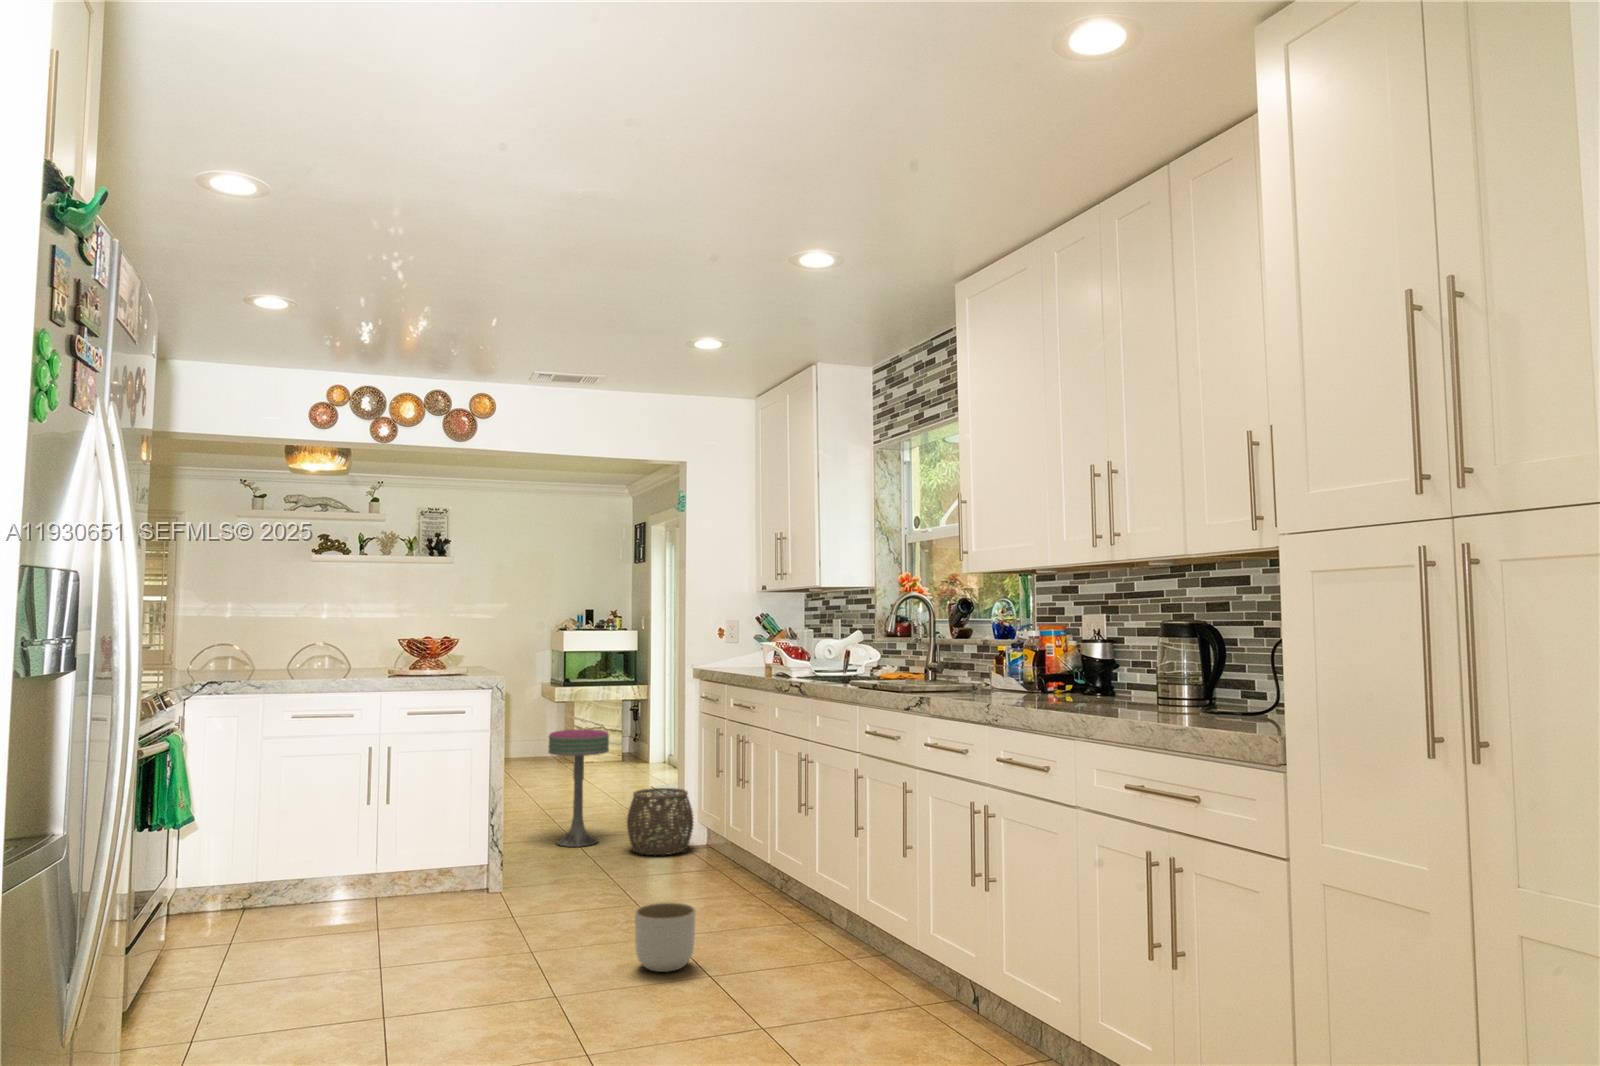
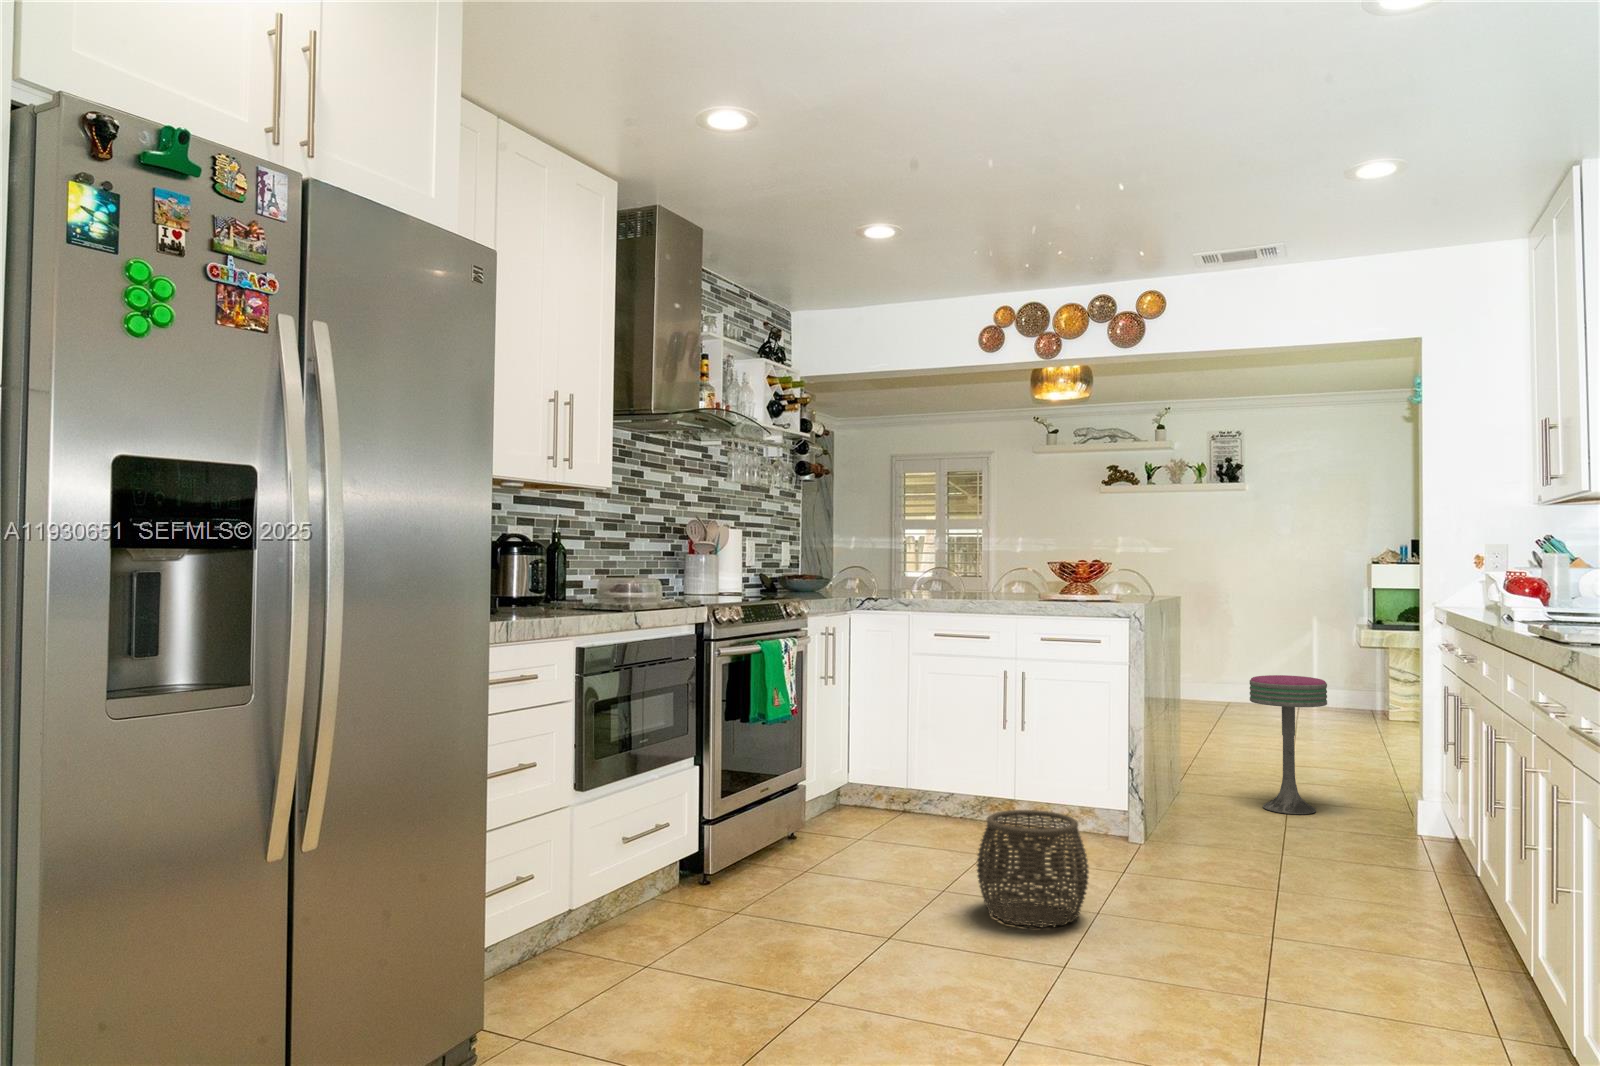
woven basket: present [627,788,694,855] -> present [977,810,1089,927]
planter: present [635,903,696,972] -> none [1175,882,1254,968]

